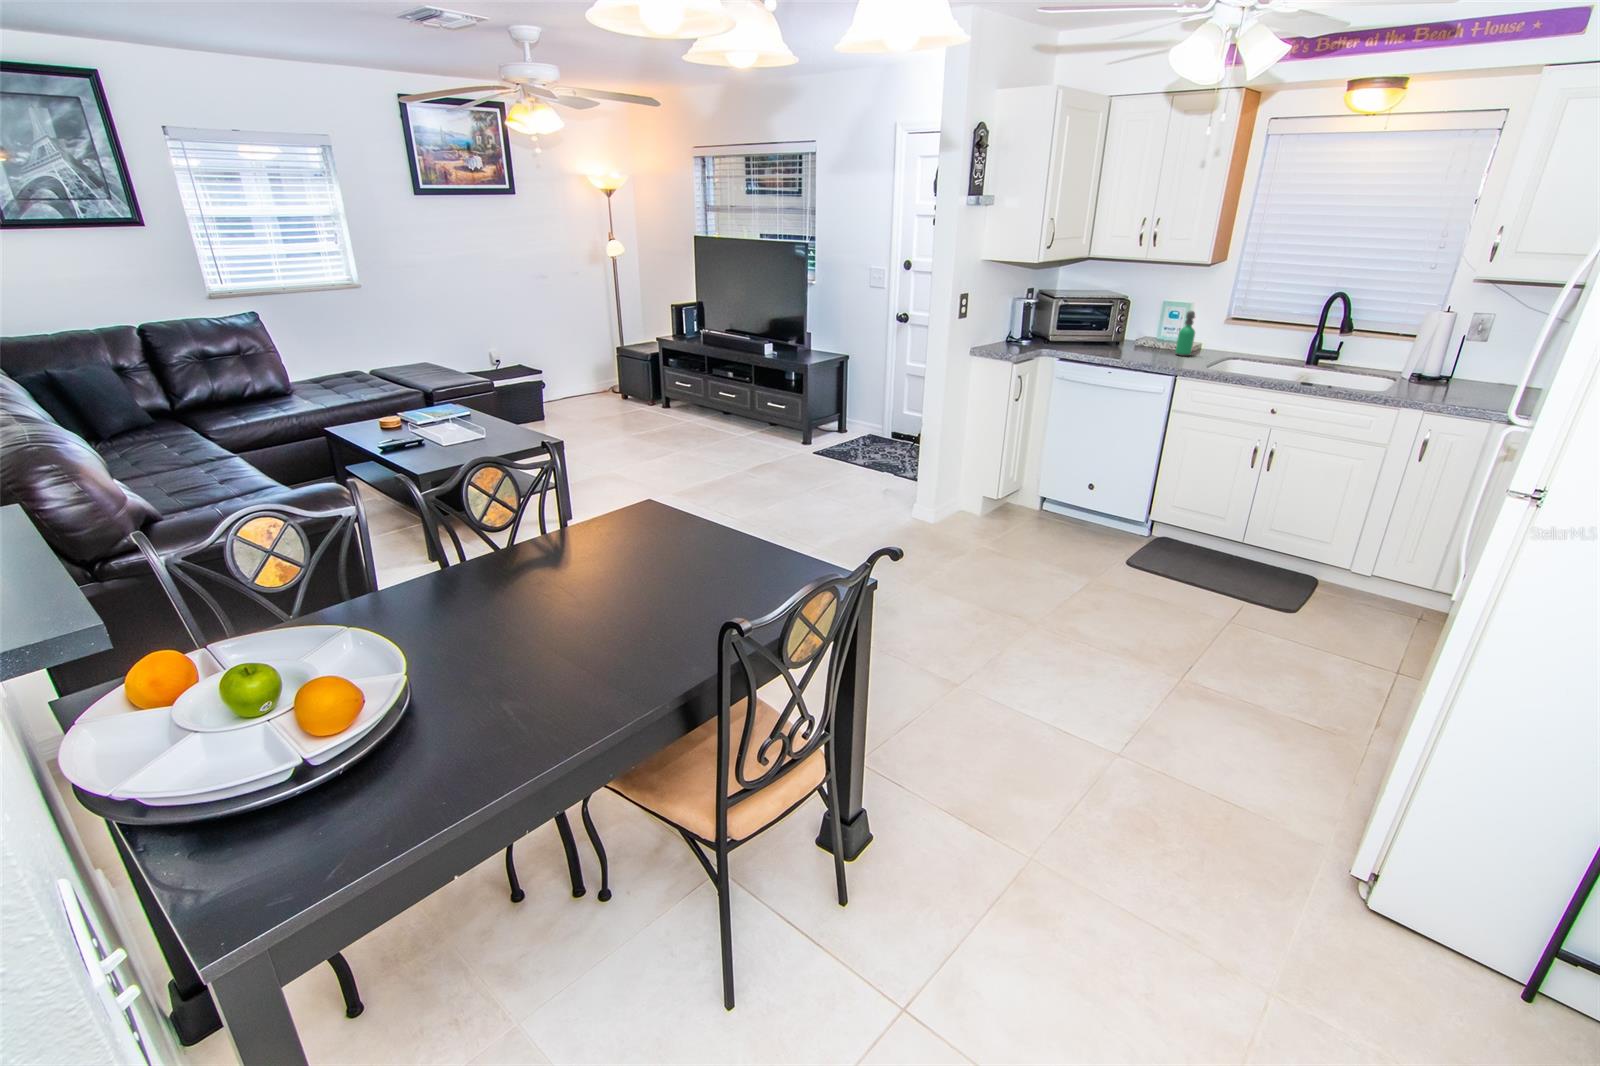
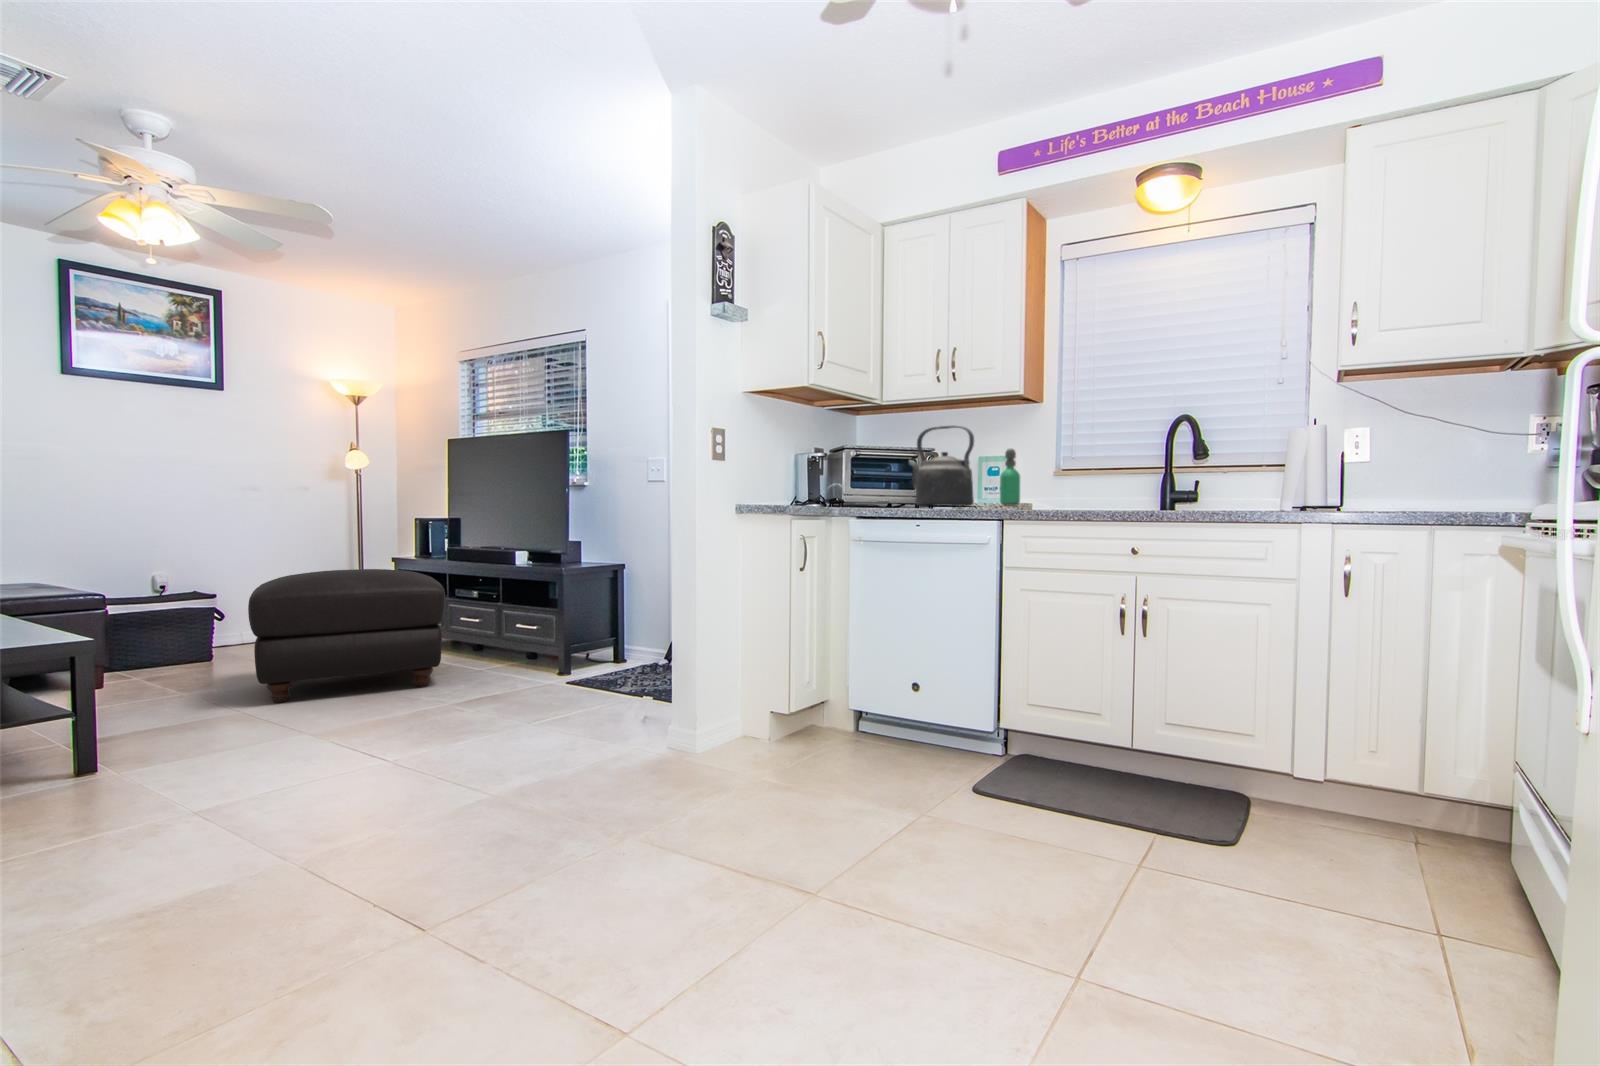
kettle: none [1107,293,1164,359] -> present [909,426,974,506]
ottoman: none [597,363,731,462] -> present [248,569,445,703]

